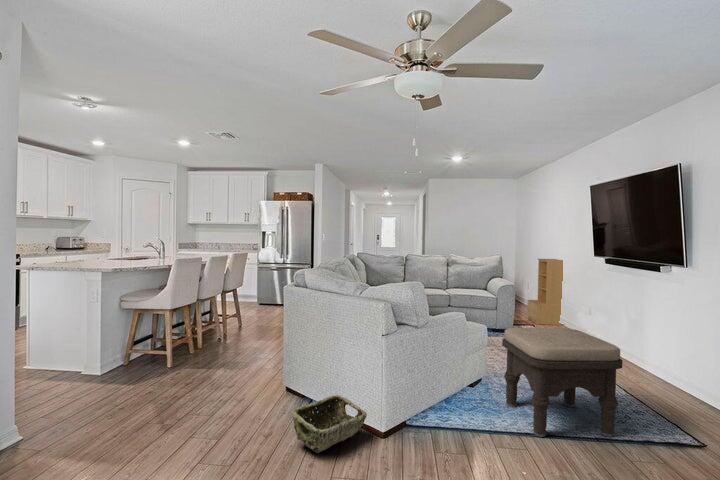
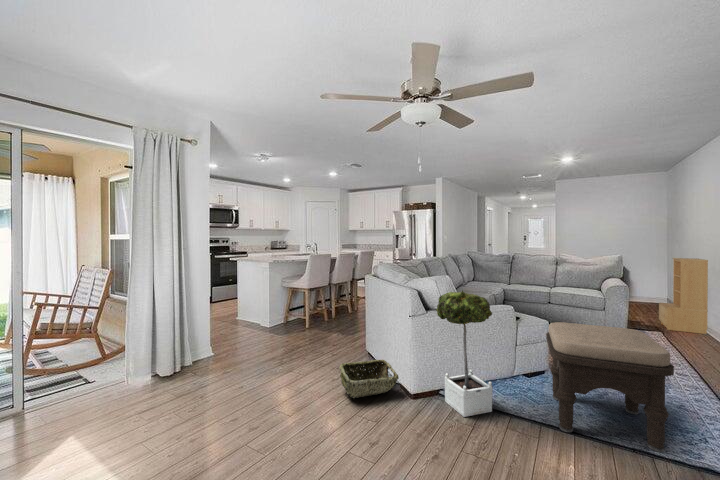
potted tree: none [413,303,474,445] -> present [436,291,493,417]

